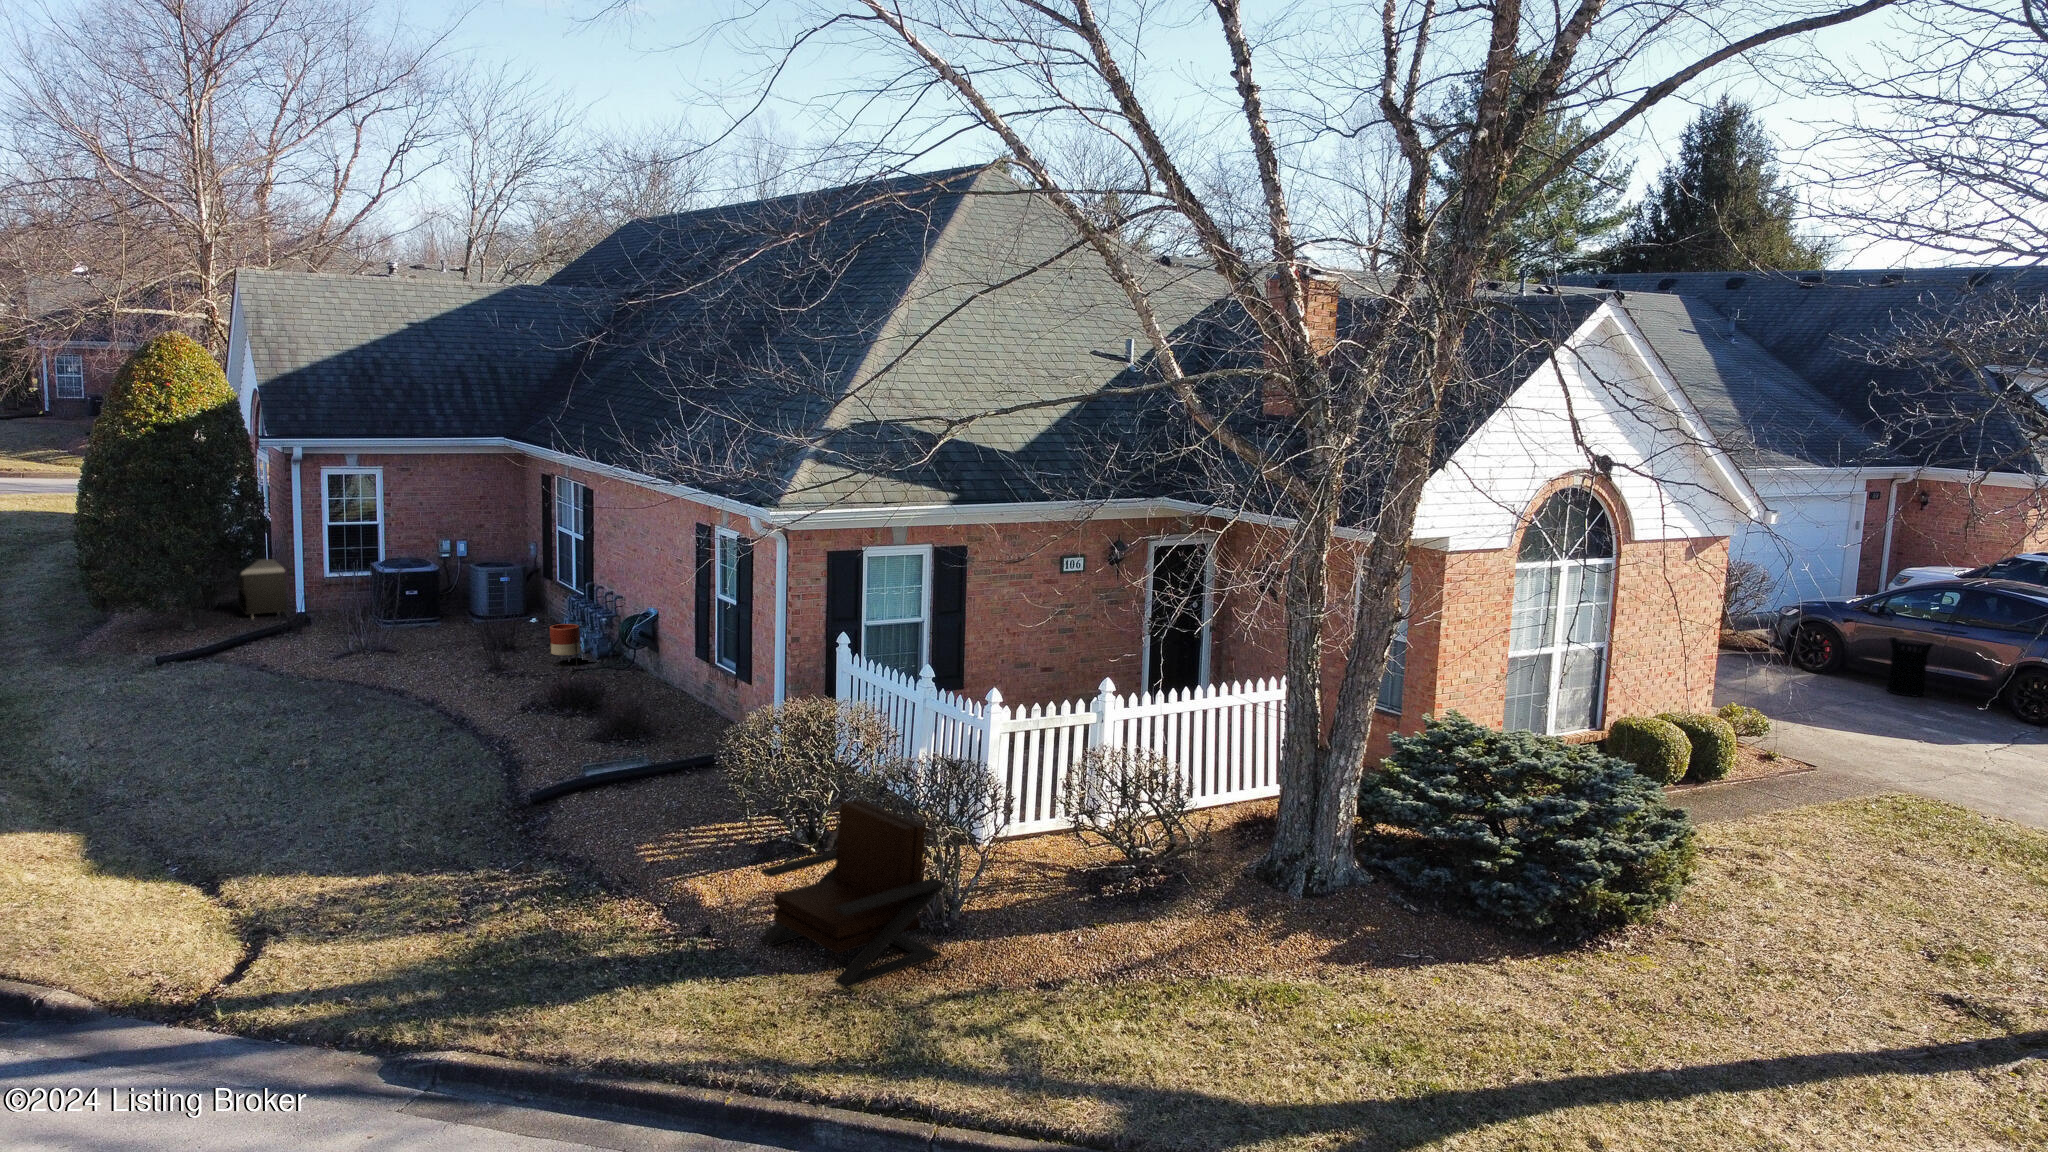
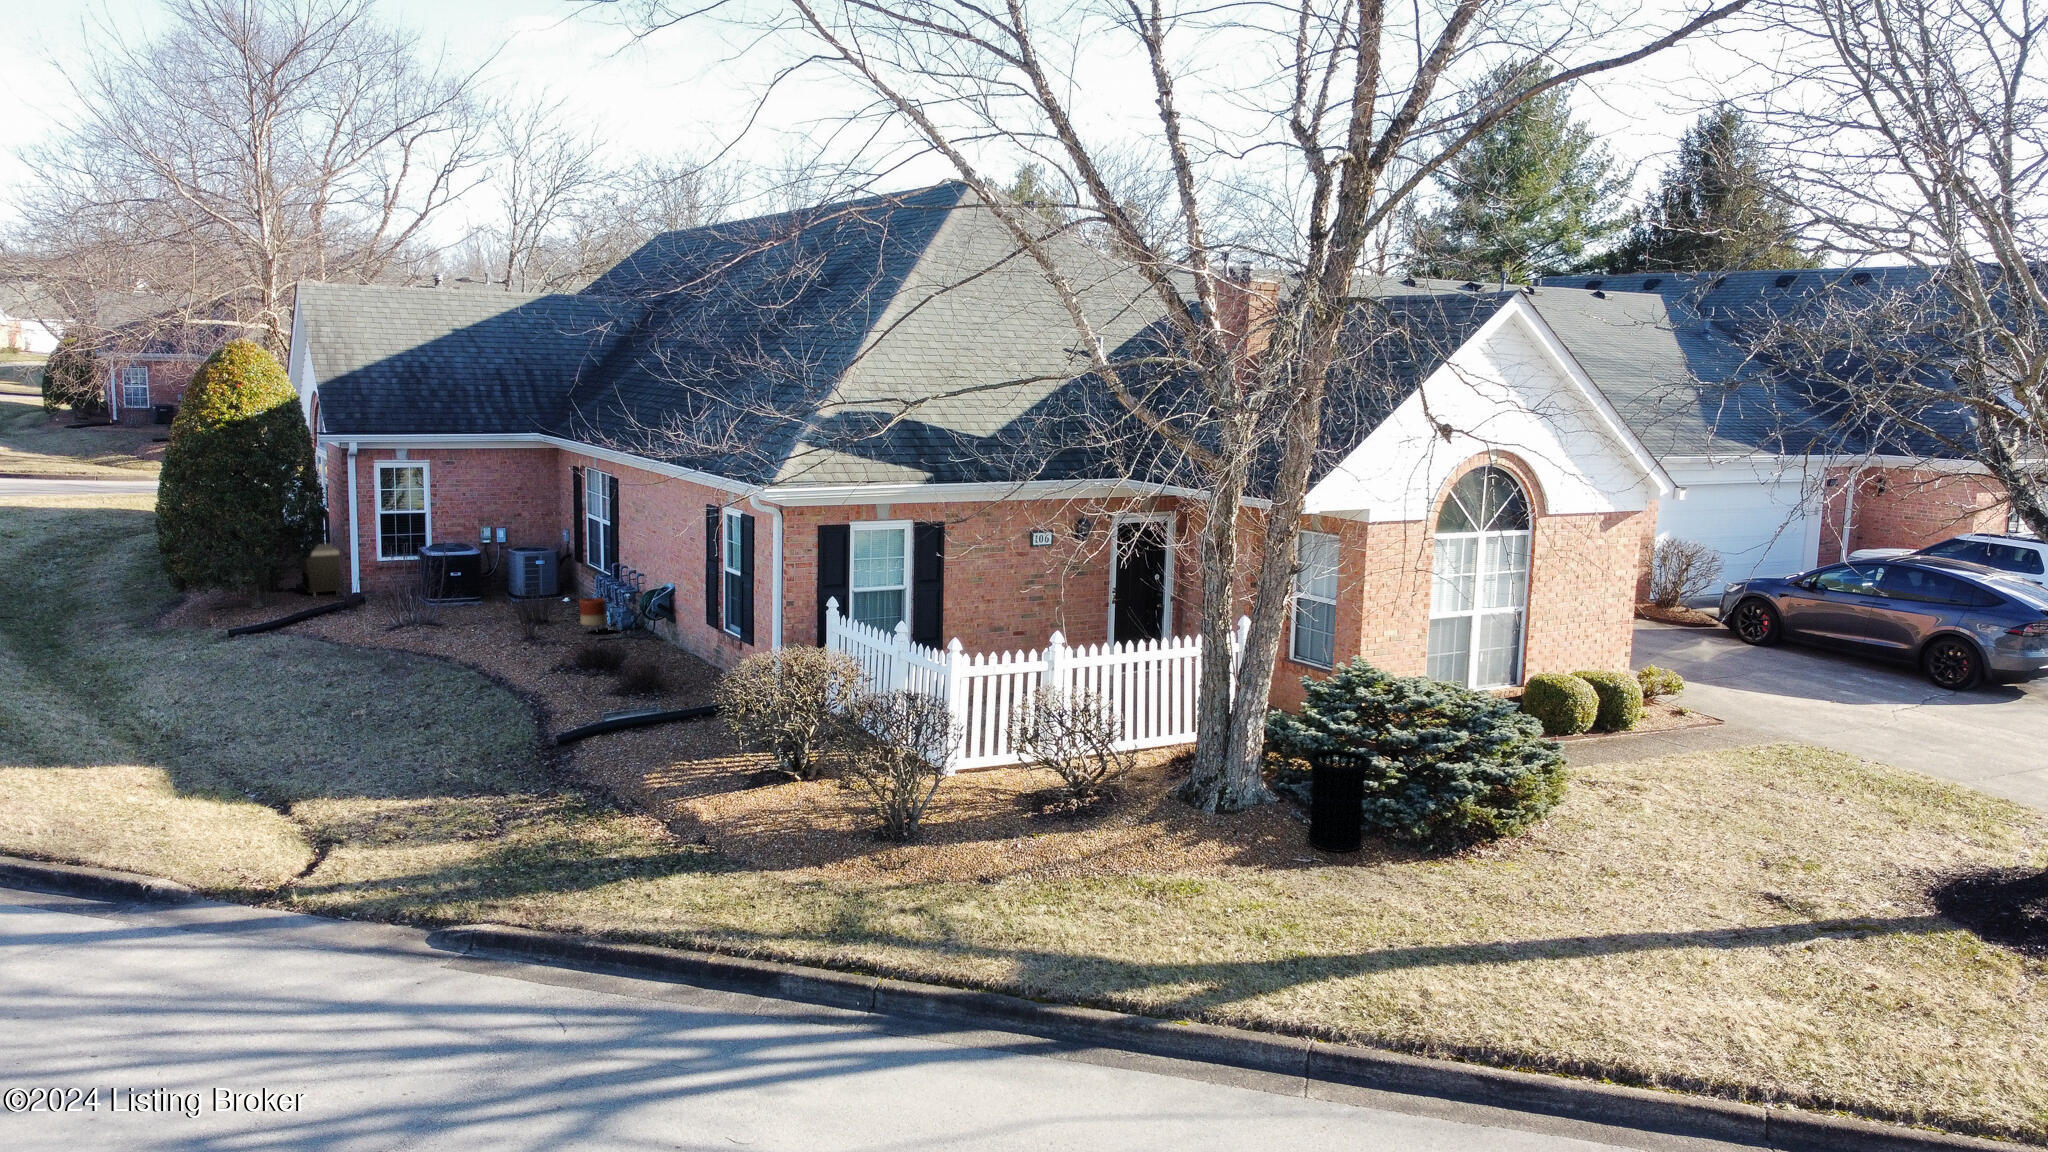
trash can: present [1887,637,1933,696] -> present [1307,749,1372,852]
lounge chair: present [761,800,945,988] -> none [748,728,905,883]

